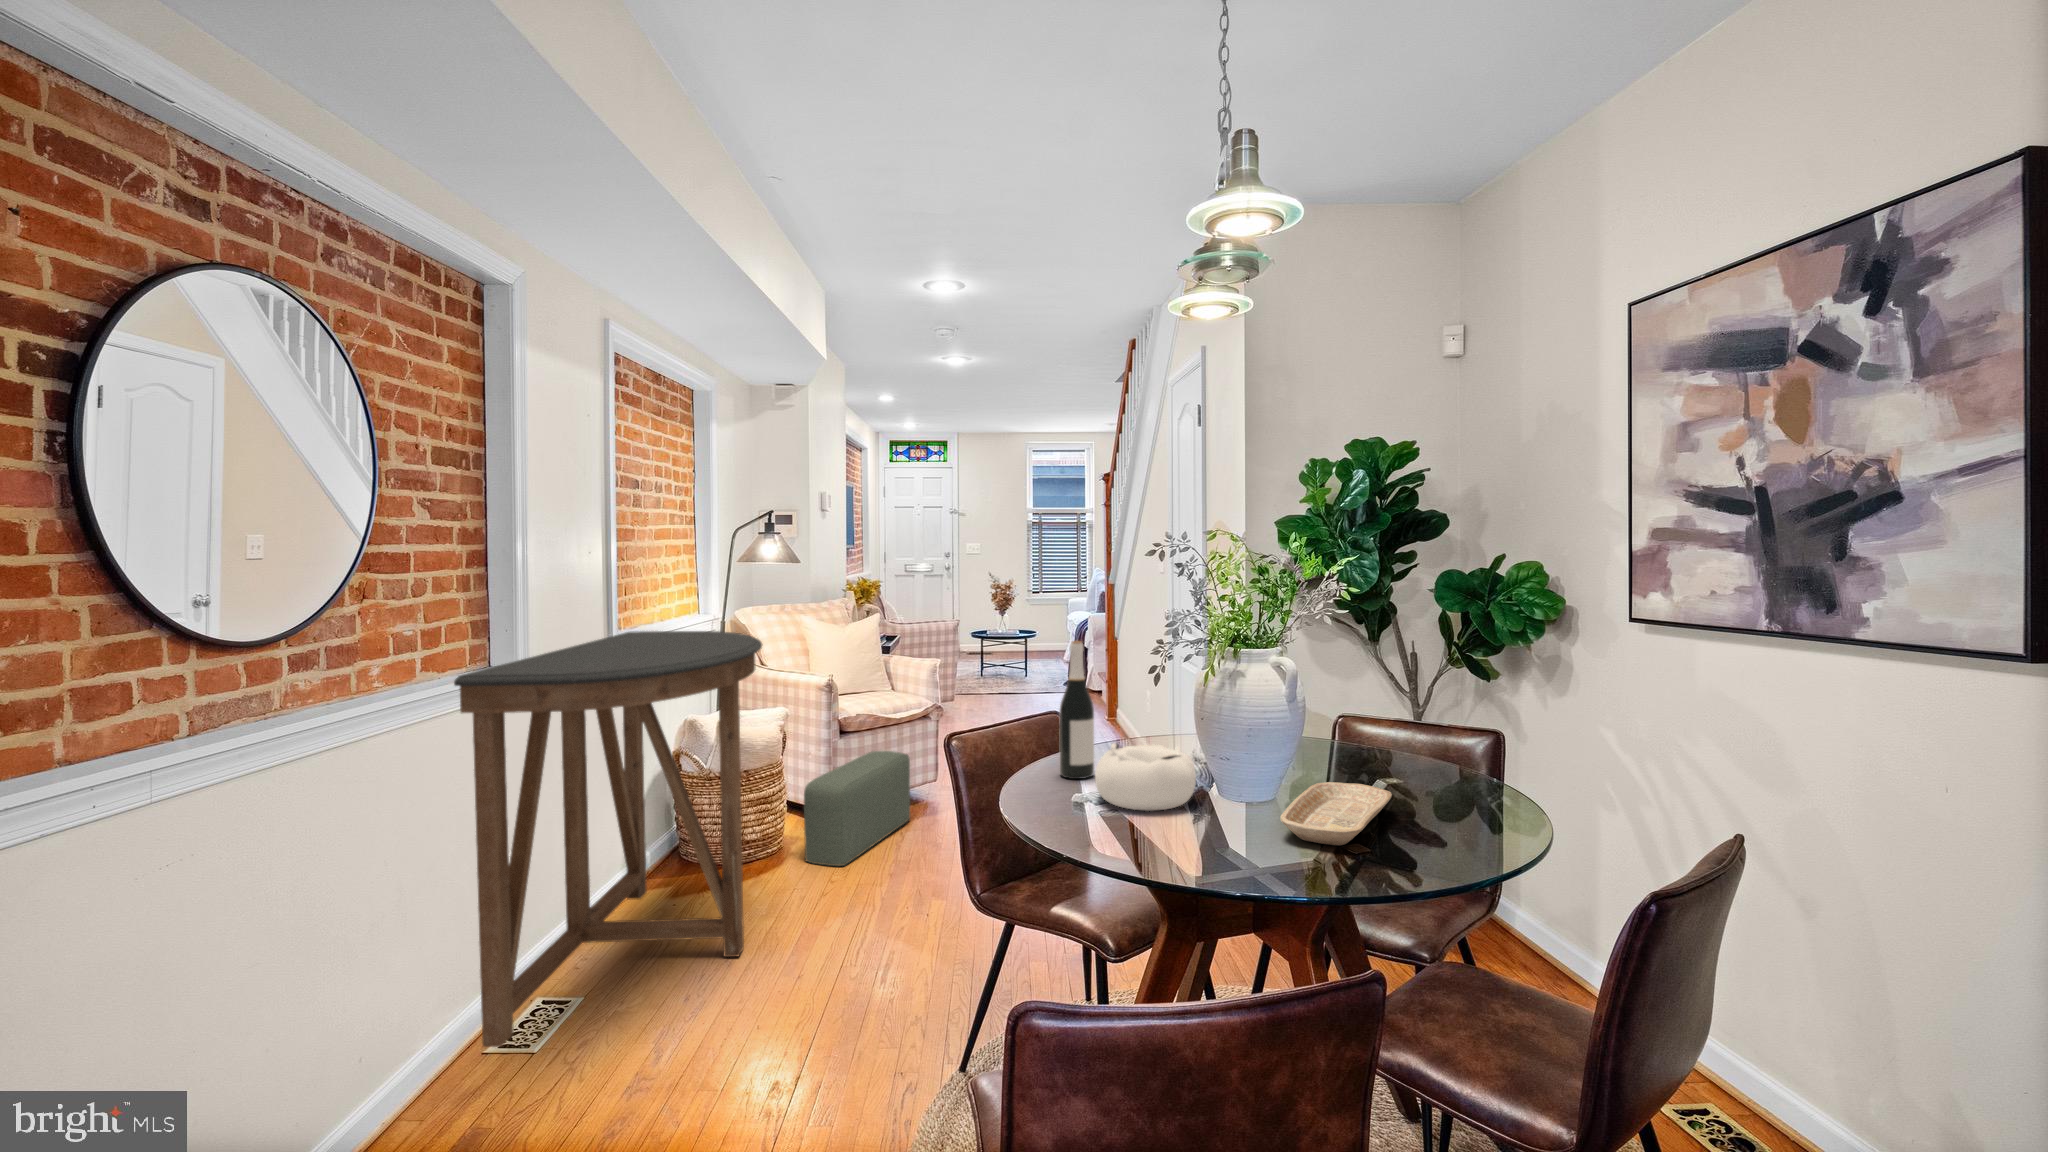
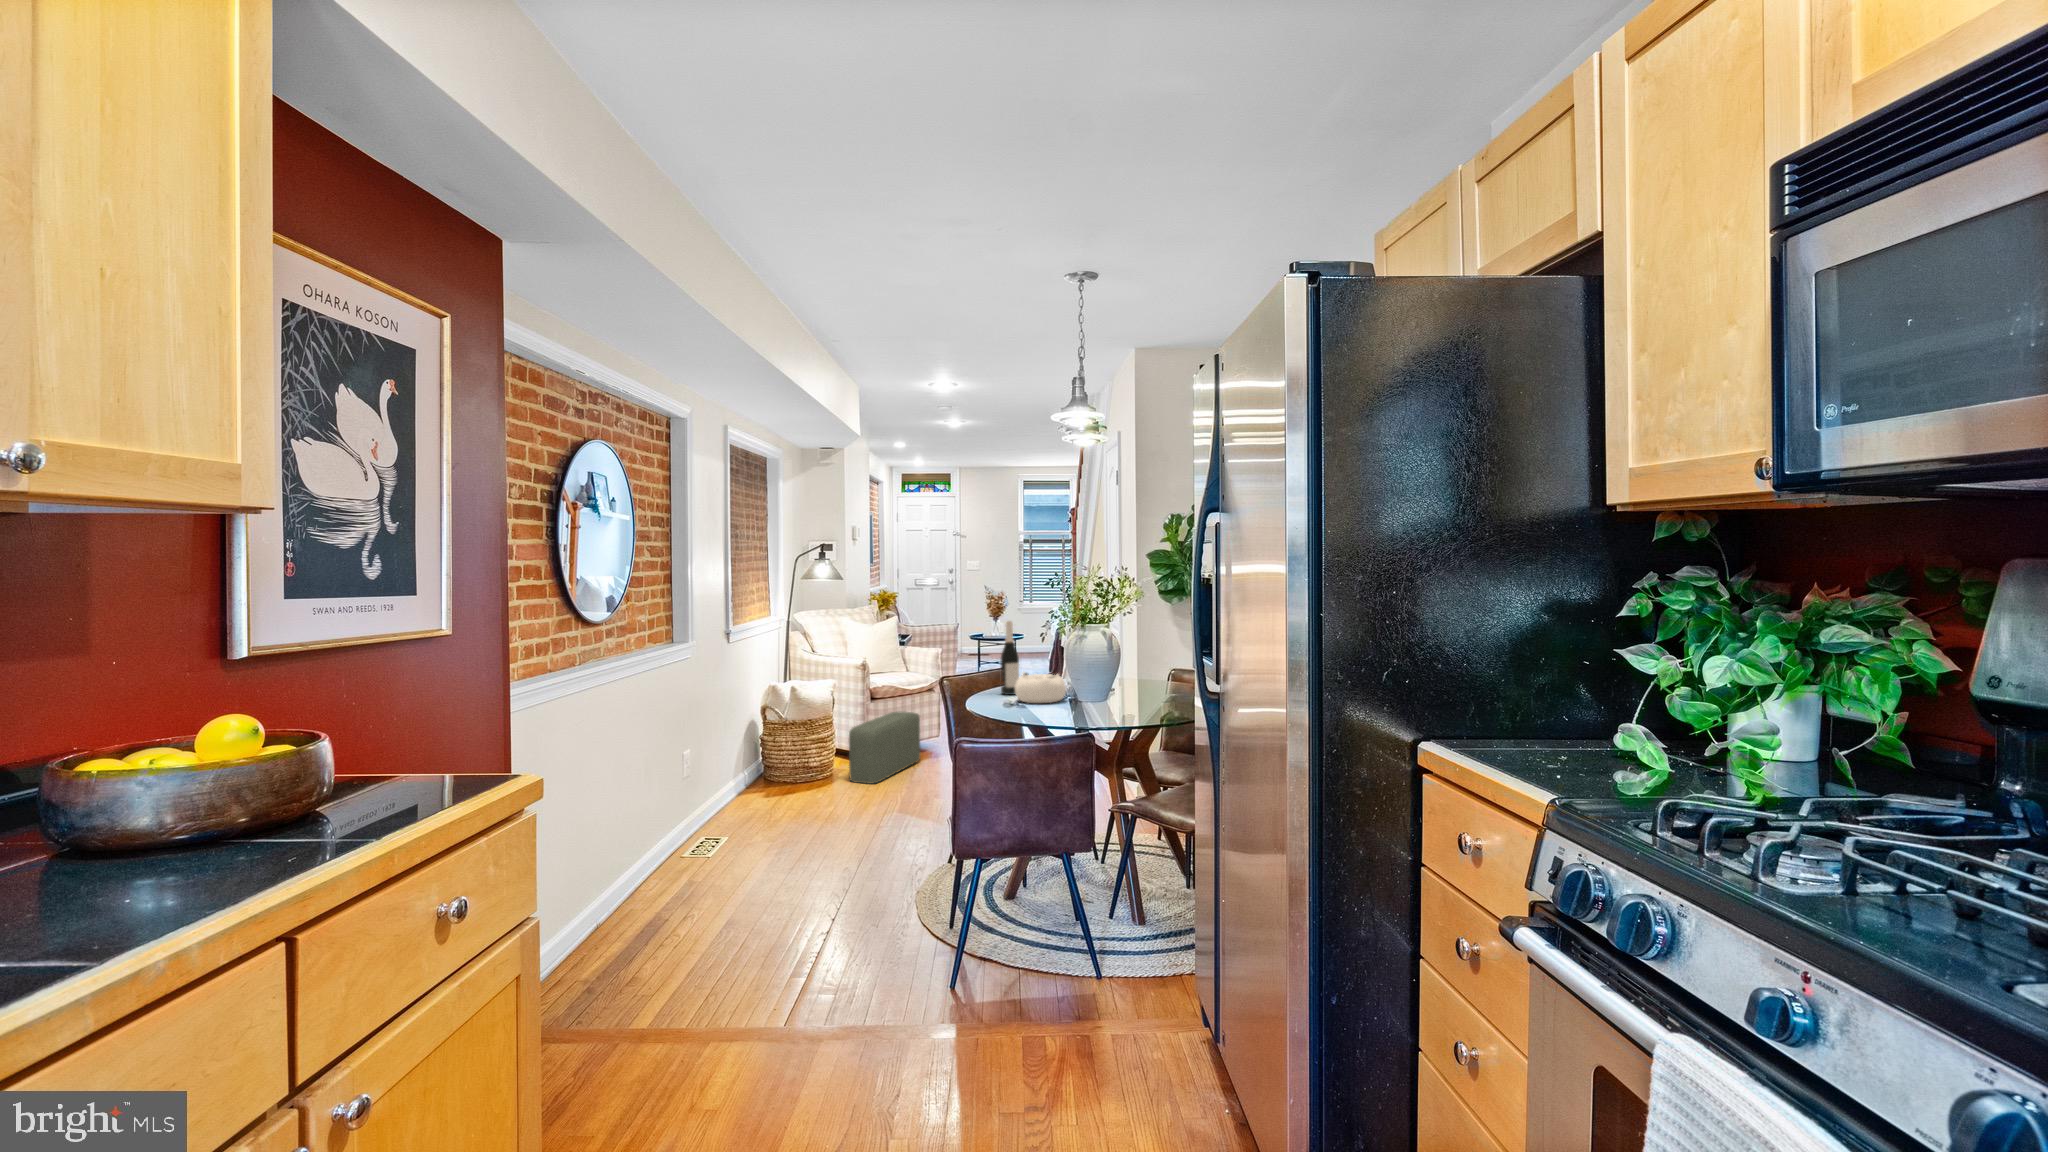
console table: present [454,631,762,1047] -> none [669,625,828,857]
tray: present [1280,782,1392,845] -> none [1096,690,1159,711]

